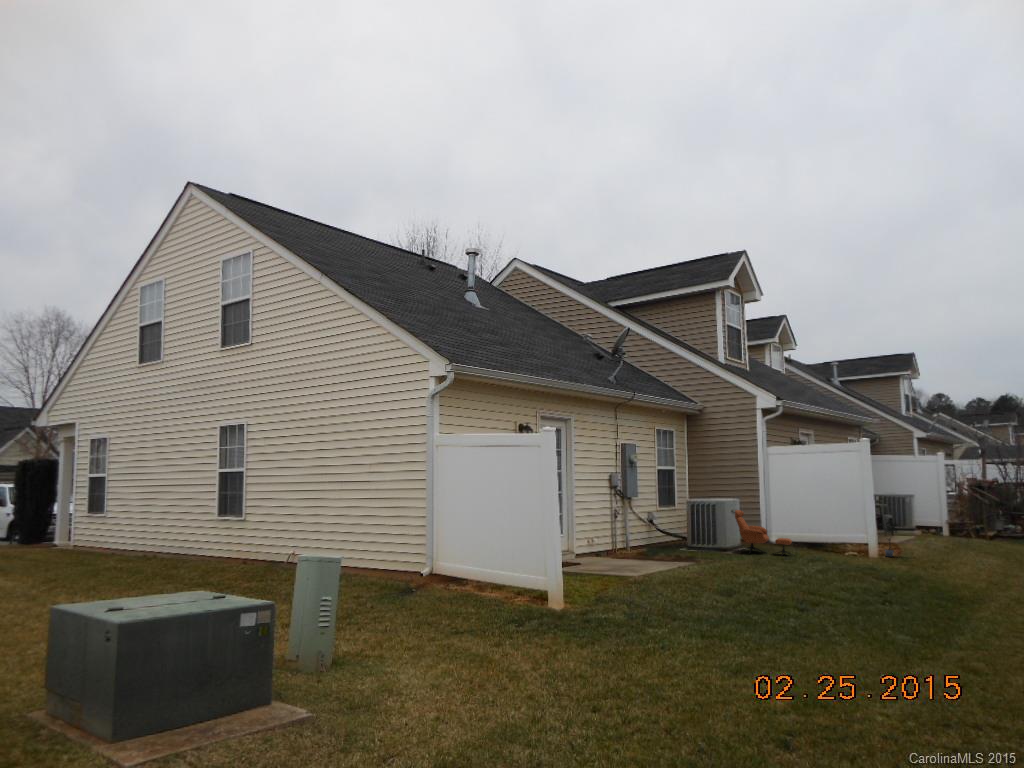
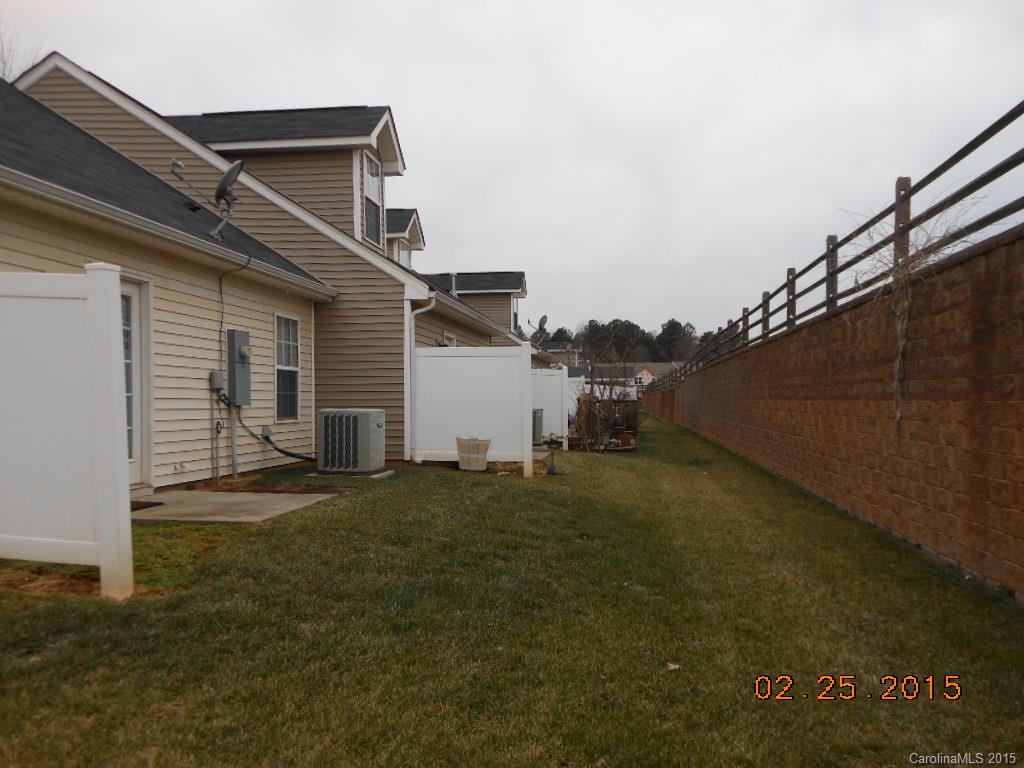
lounge chair: present [735,510,792,555] -> none [381,421,453,478]
wooden bucket: none [802,522,835,552] -> present [456,435,491,471]

